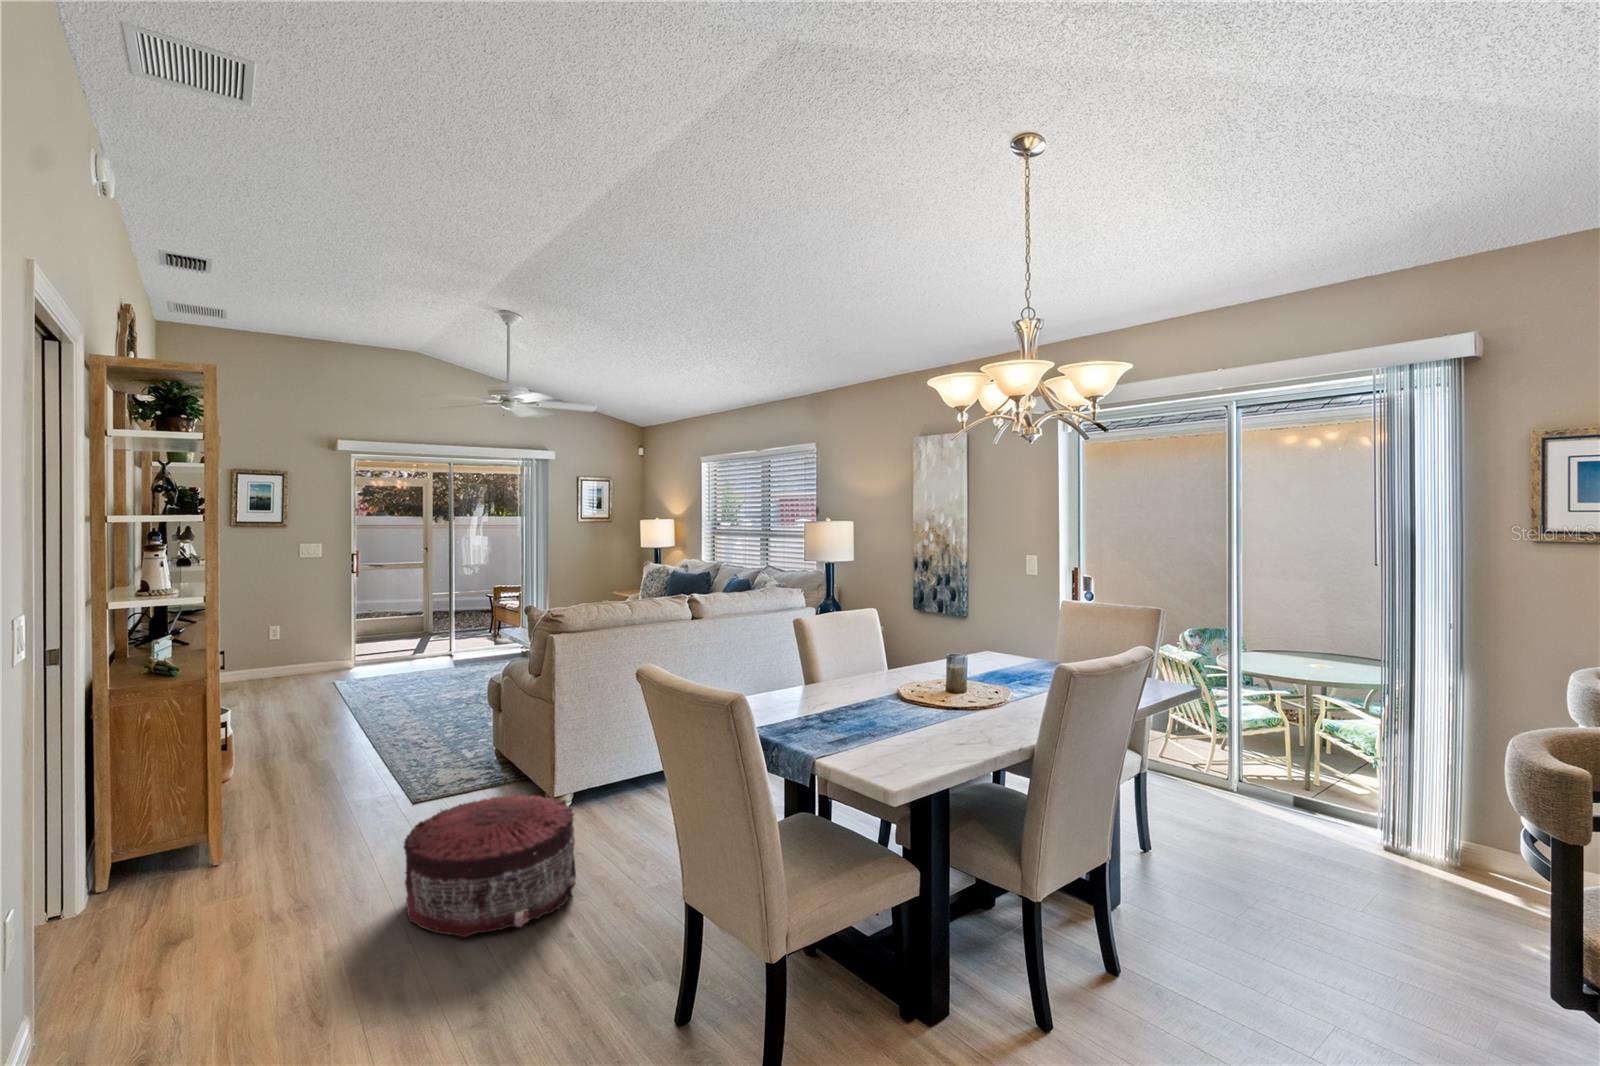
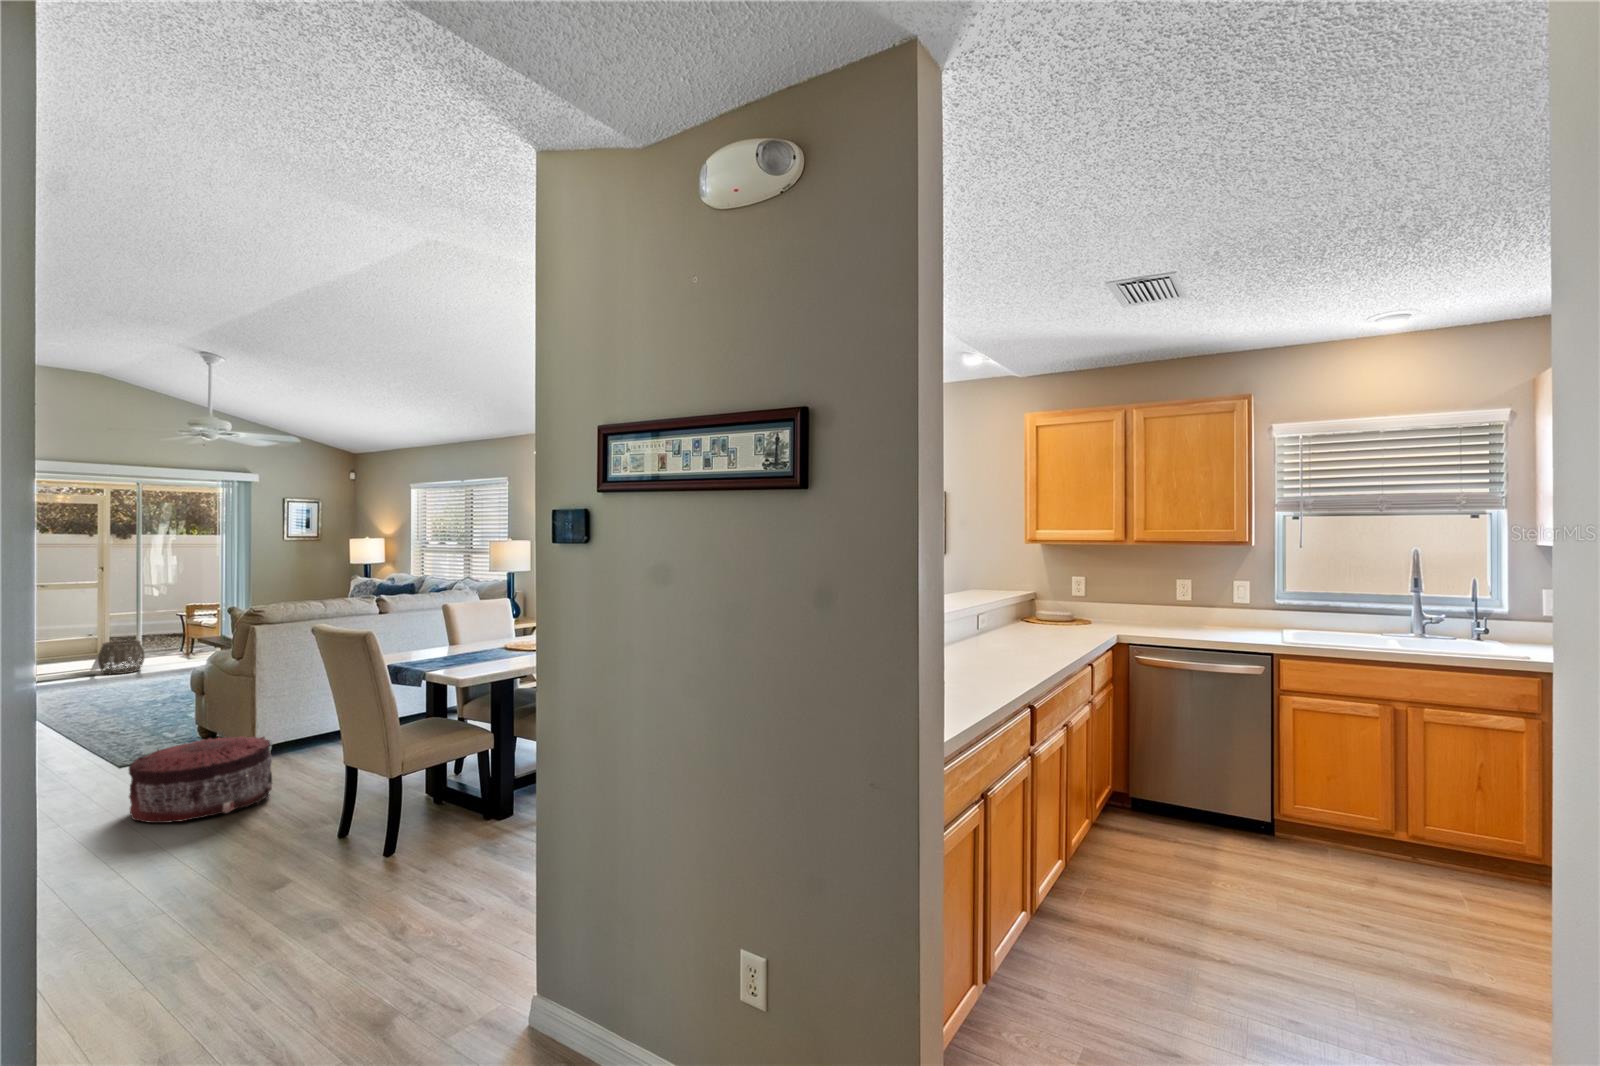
woven basket: none [417,624,458,659] -> present [98,640,145,674]

